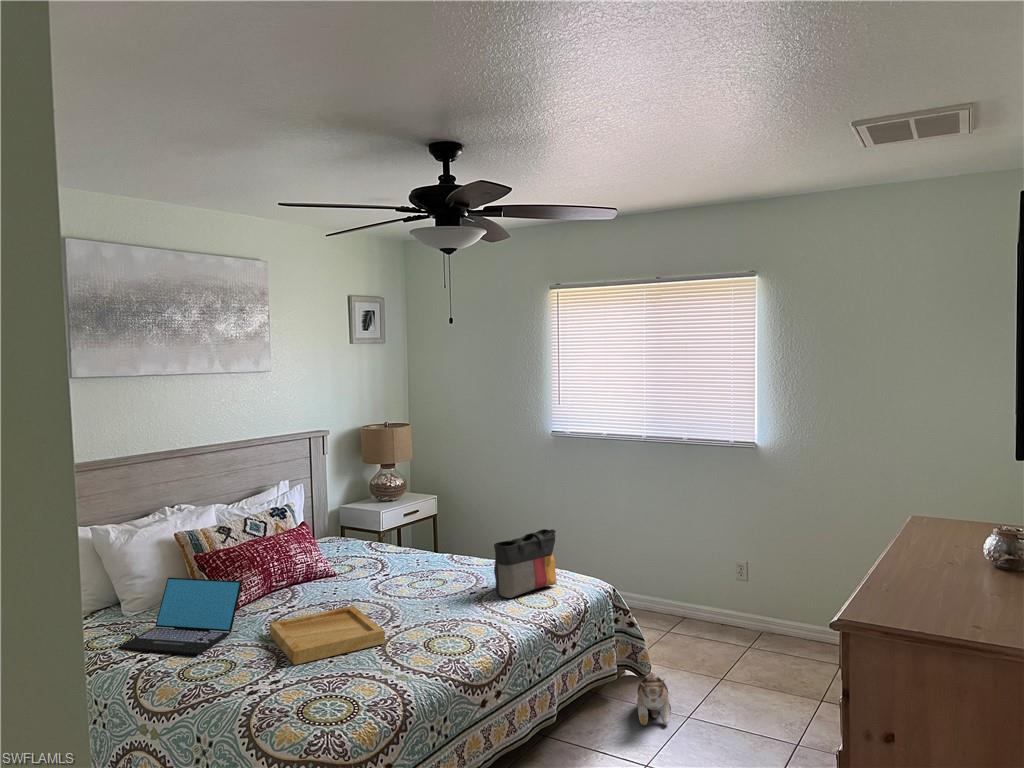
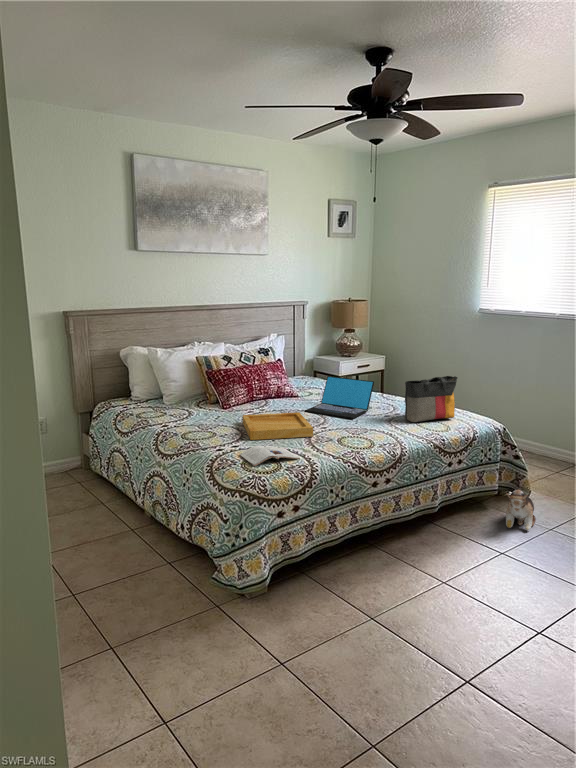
laptop: present [118,578,242,655] -> present [305,376,374,419]
magazine: none [287,671,381,714] -> present [240,446,299,466]

